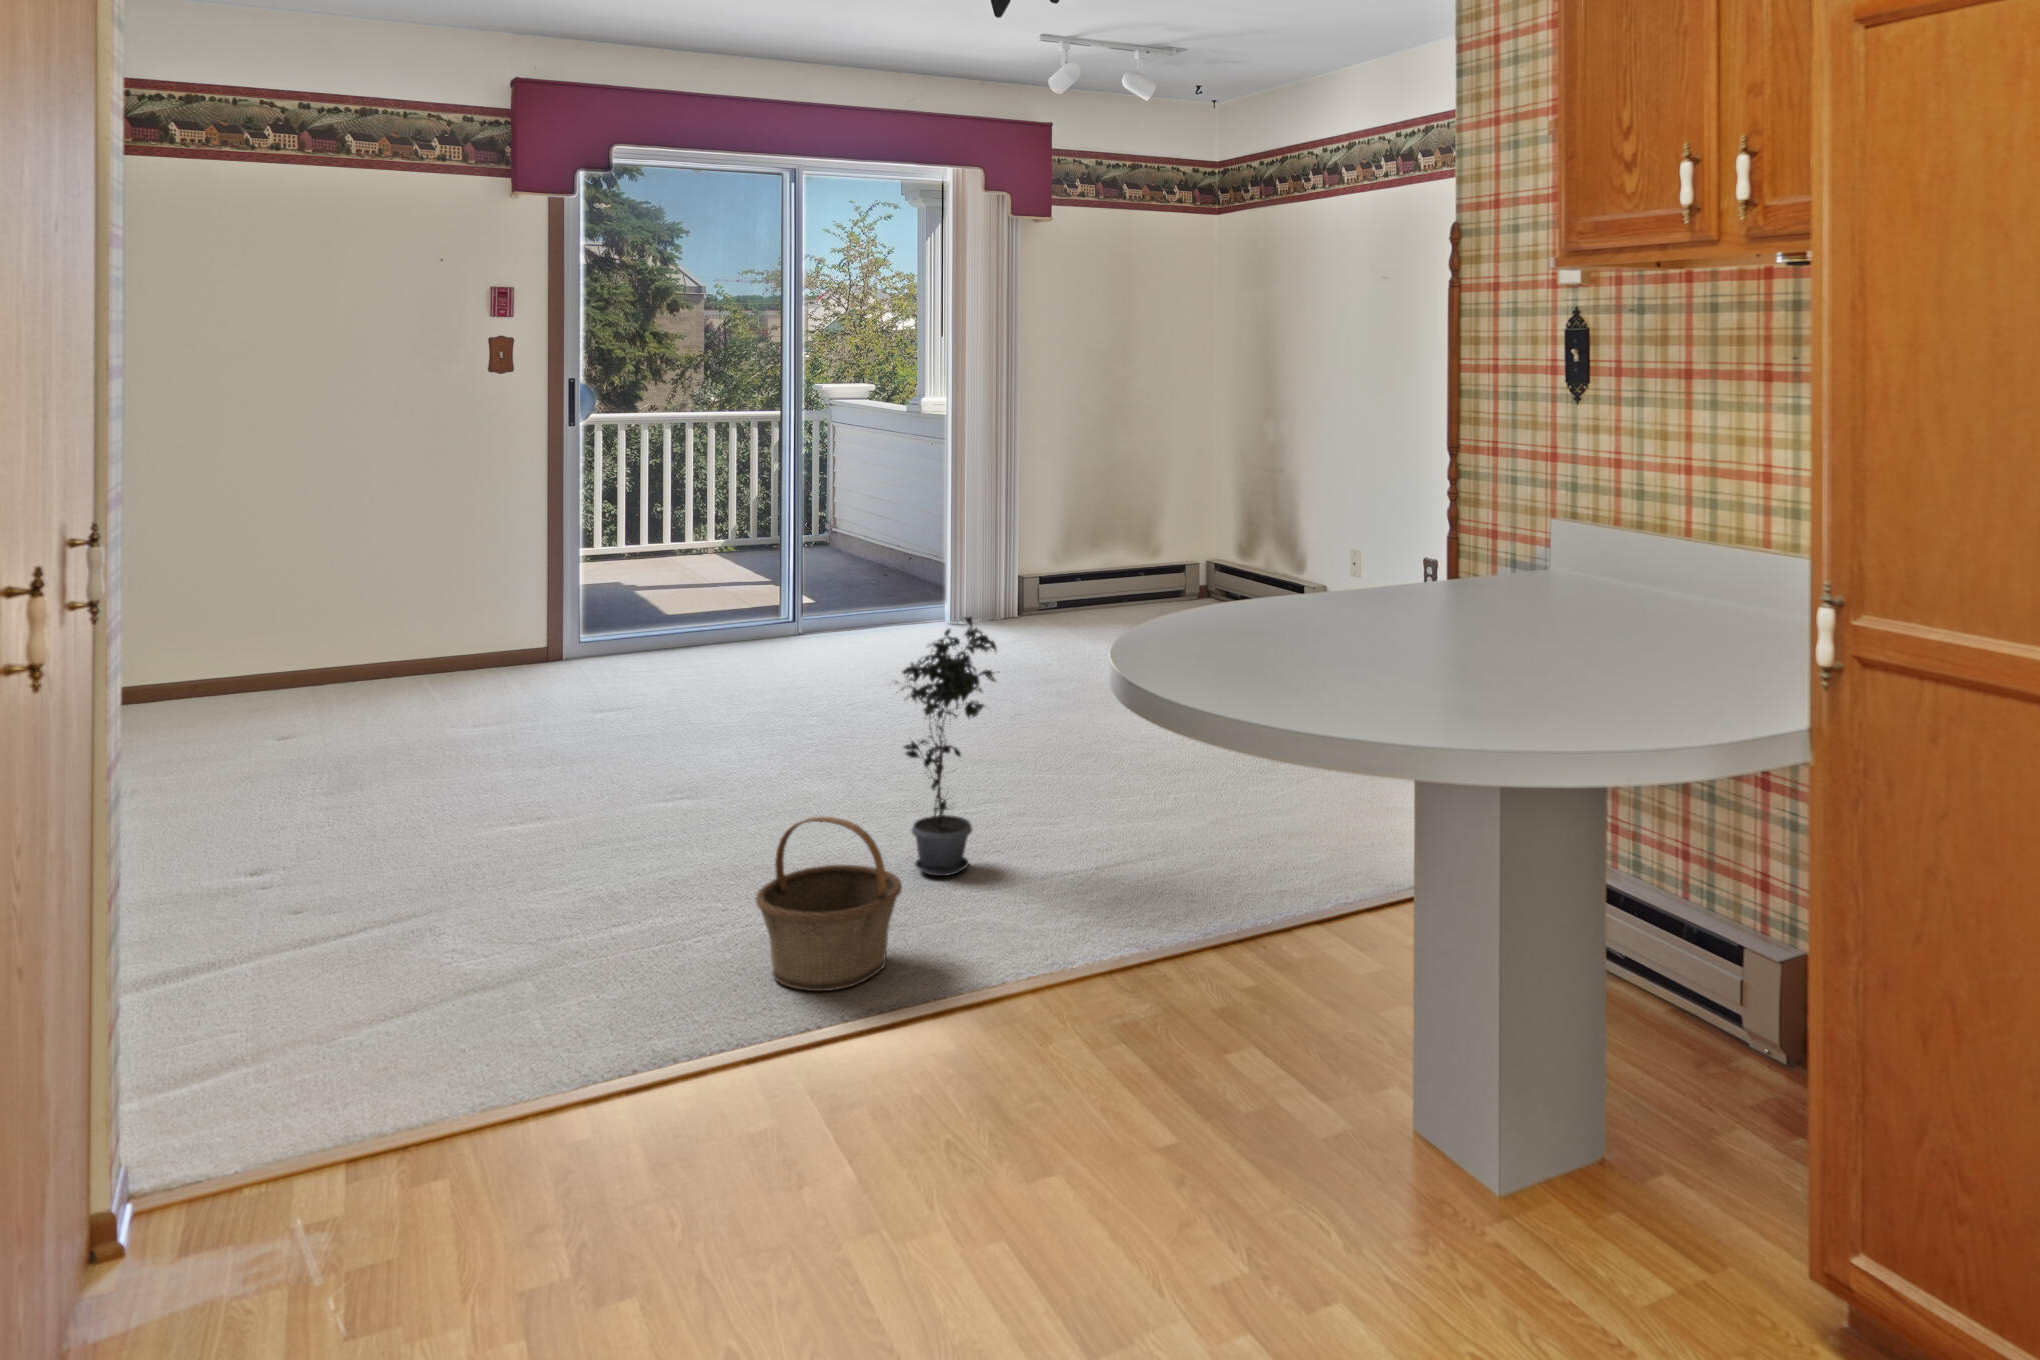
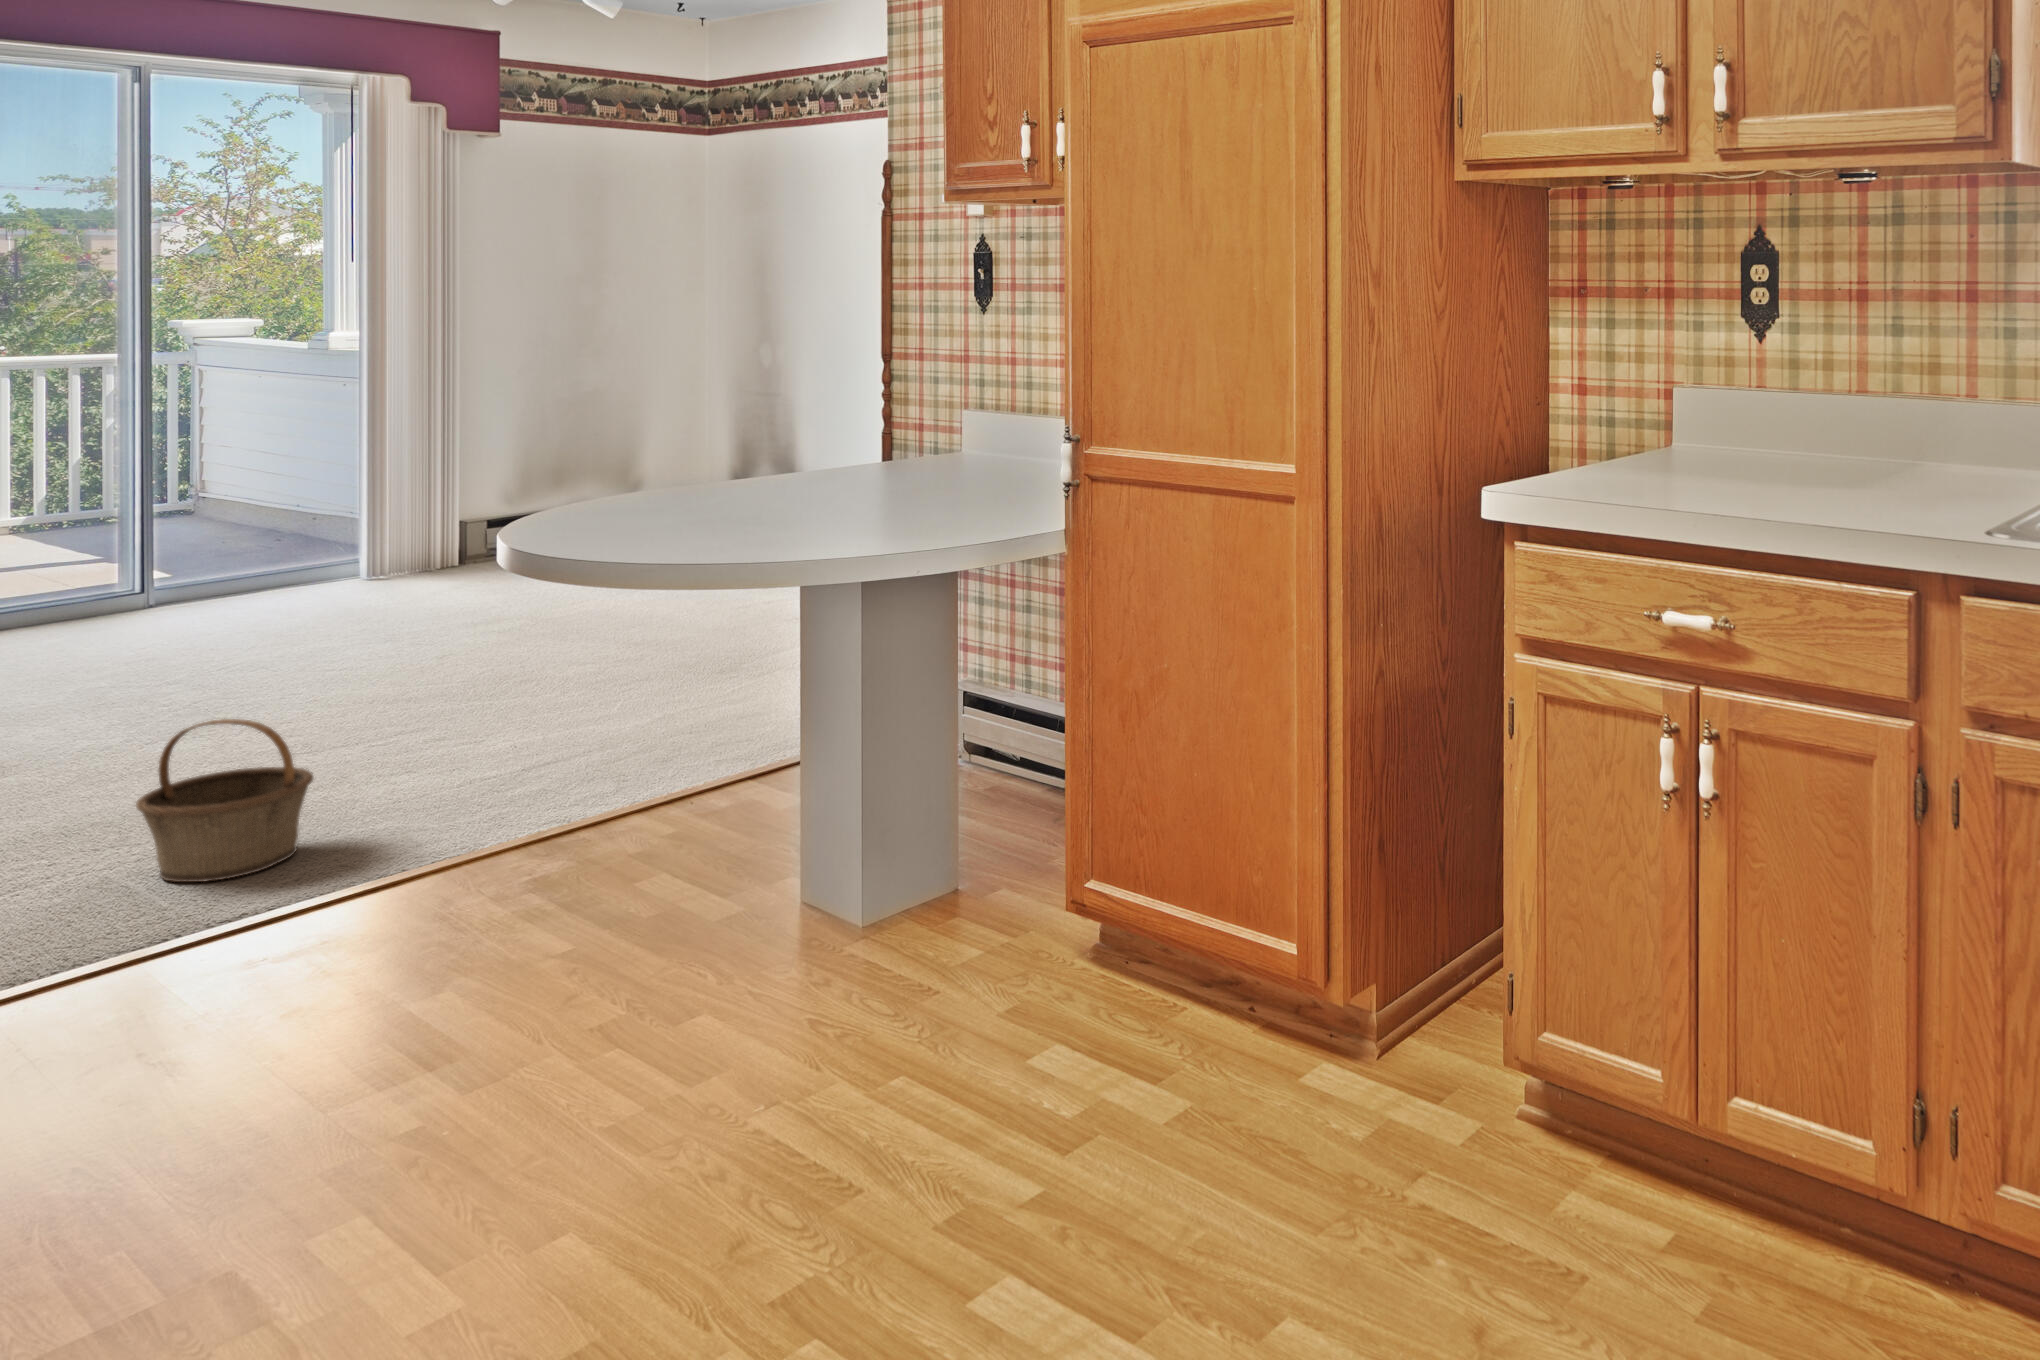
potted plant: present [902,616,997,876] -> none [292,530,428,783]

